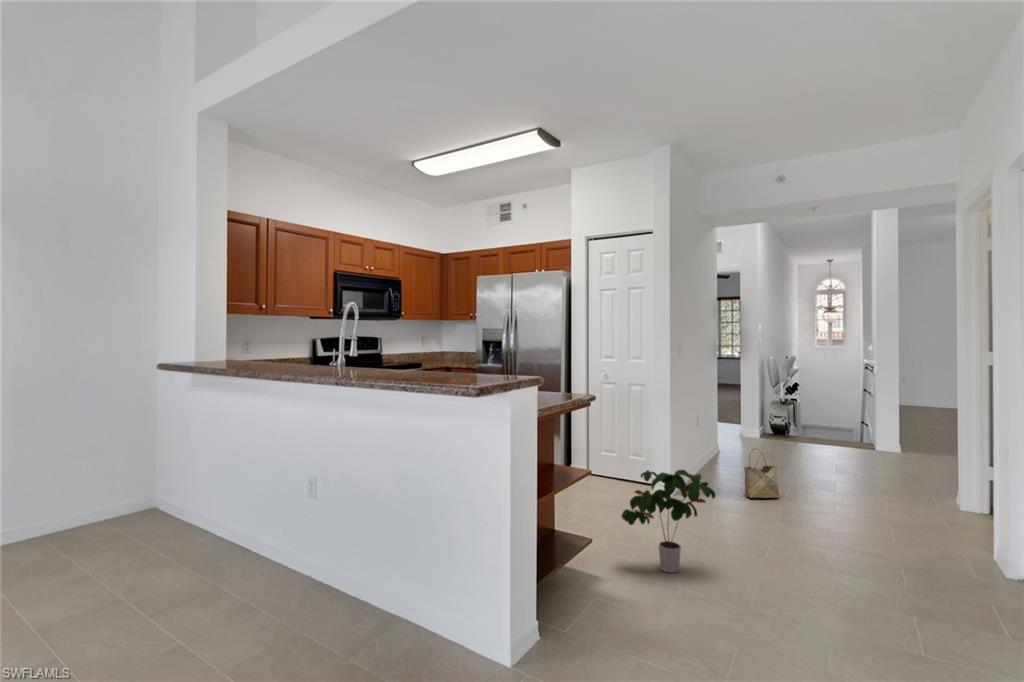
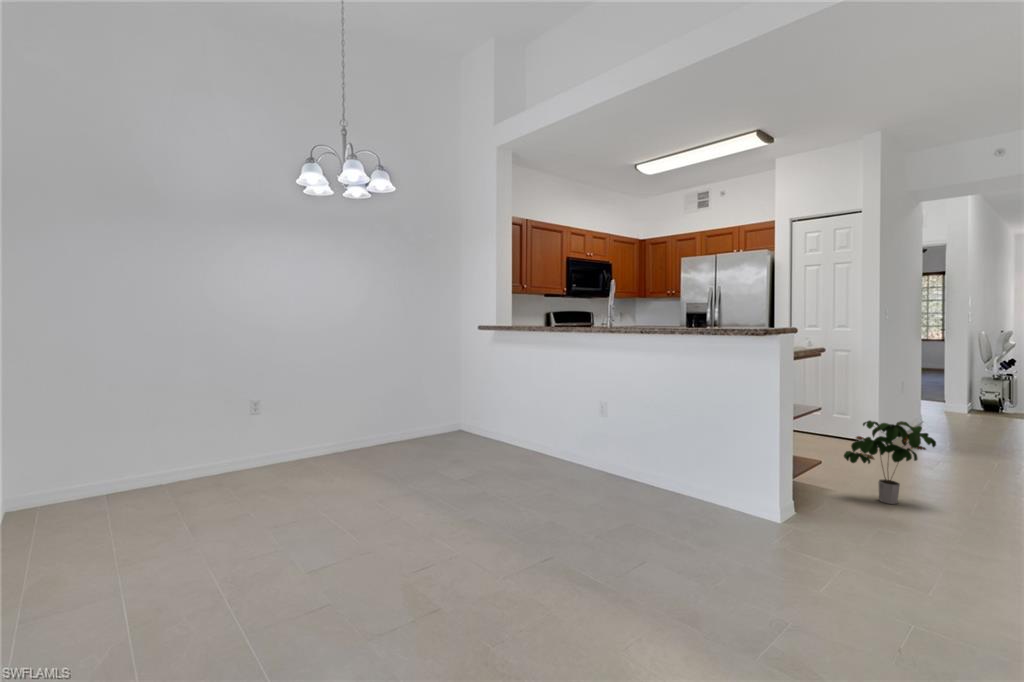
woven basket: present [745,453,779,498] -> none [956,415,995,461]

